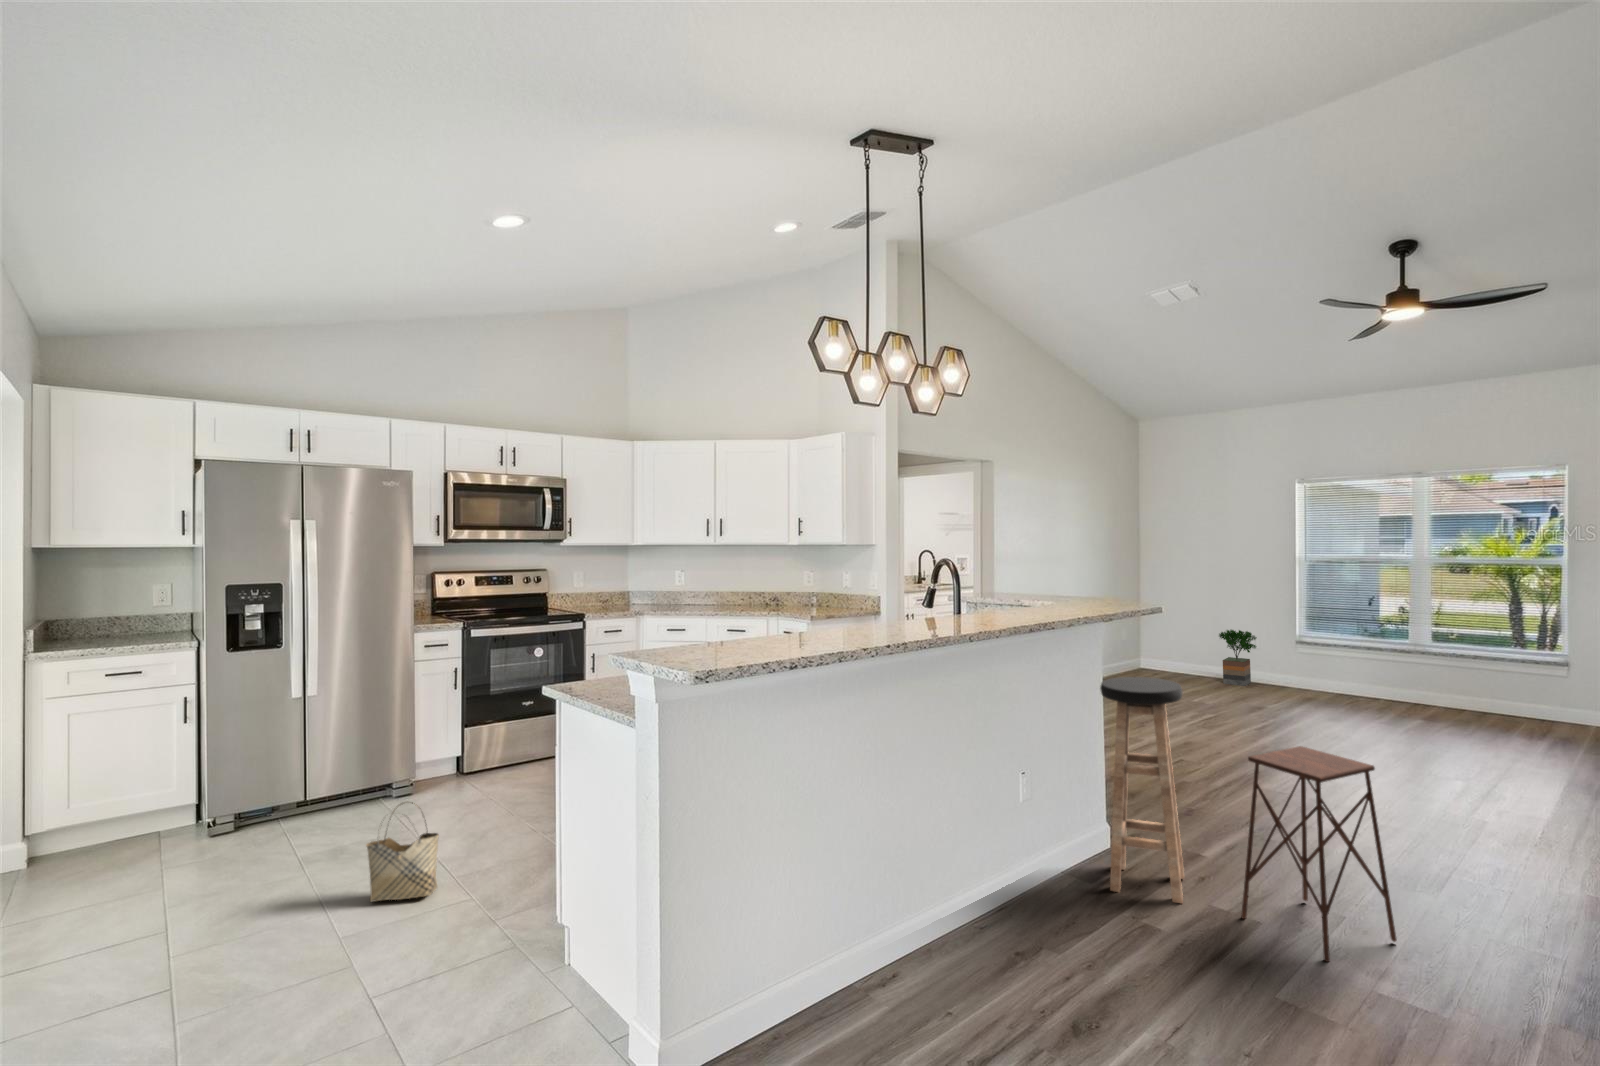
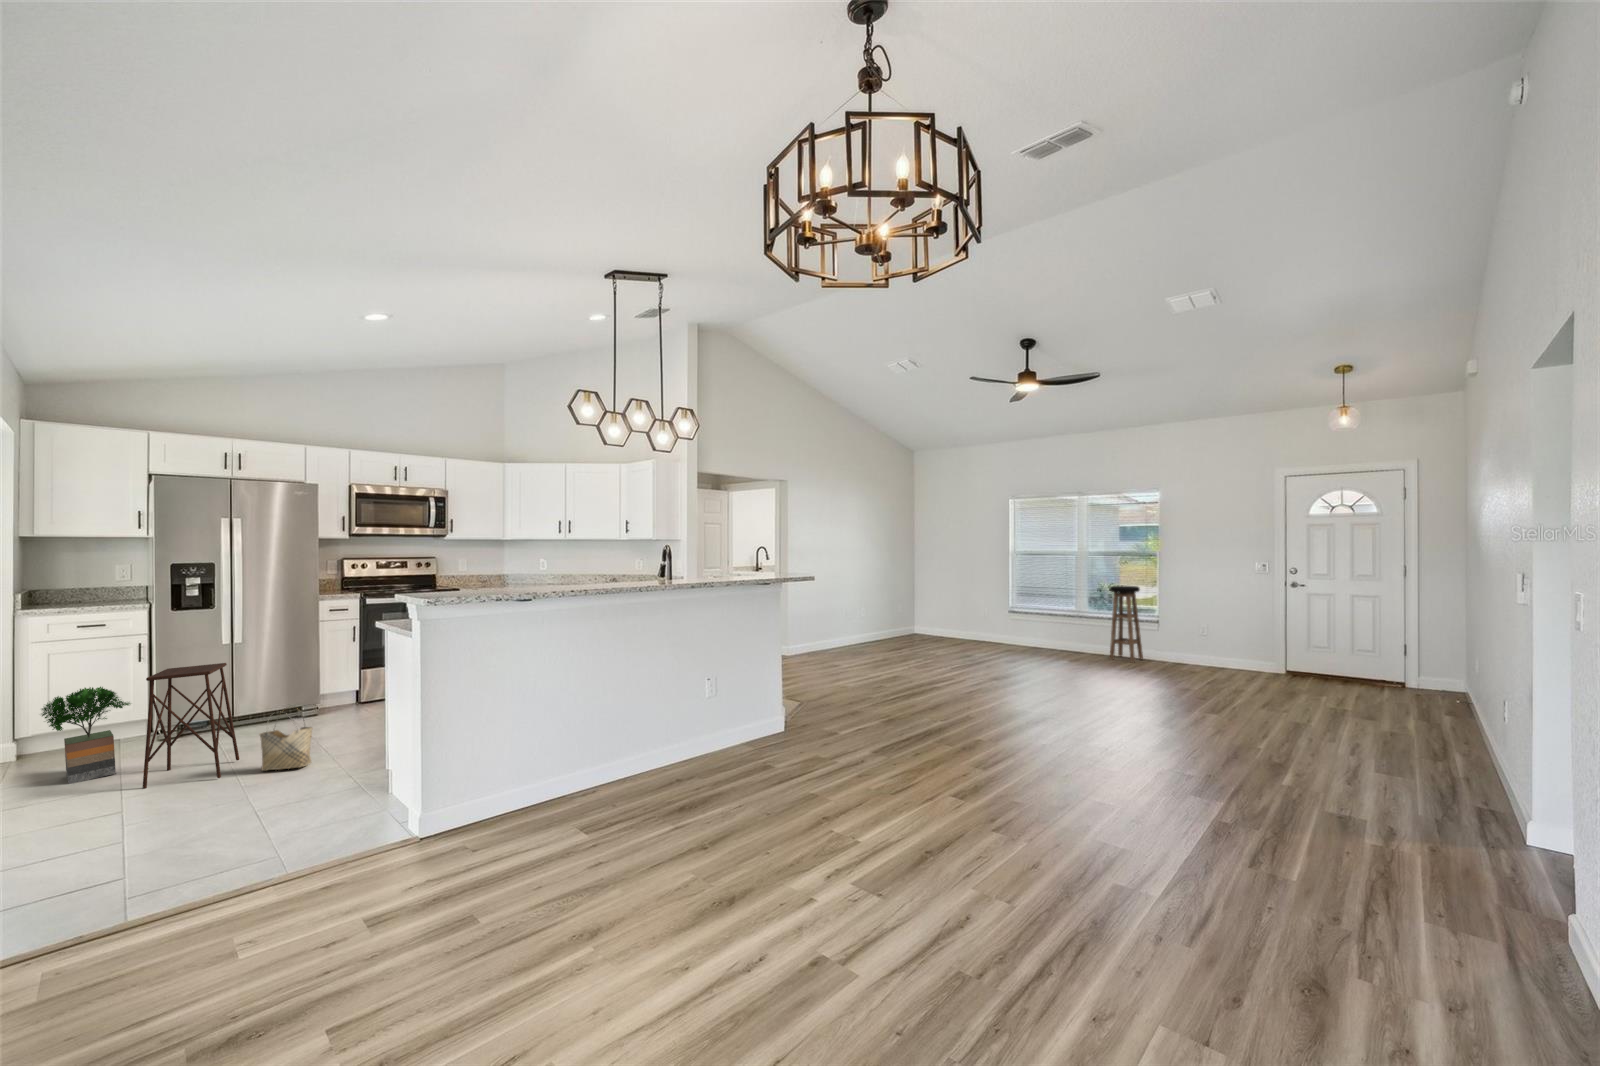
potted tree: present [1219,630,1257,686] -> present [42,687,130,784]
bar stool: present [1100,677,1184,904] -> present [1110,586,1143,662]
side table: present [1241,746,1397,962] -> present [143,663,239,789]

